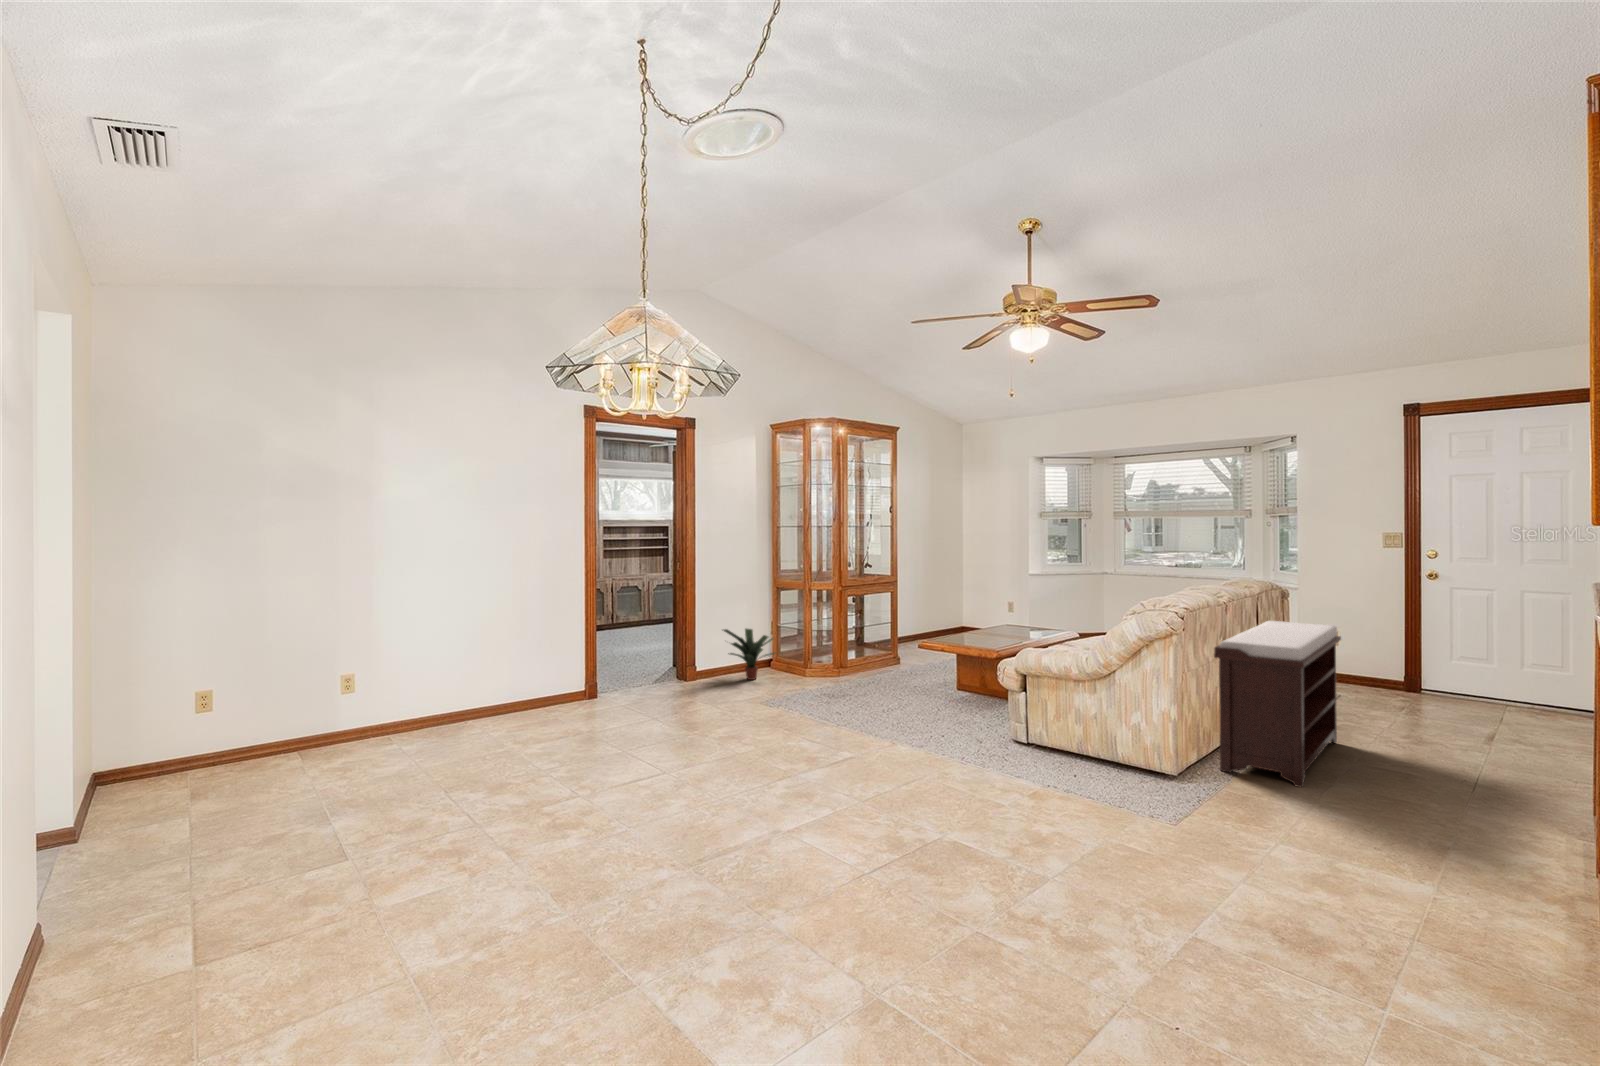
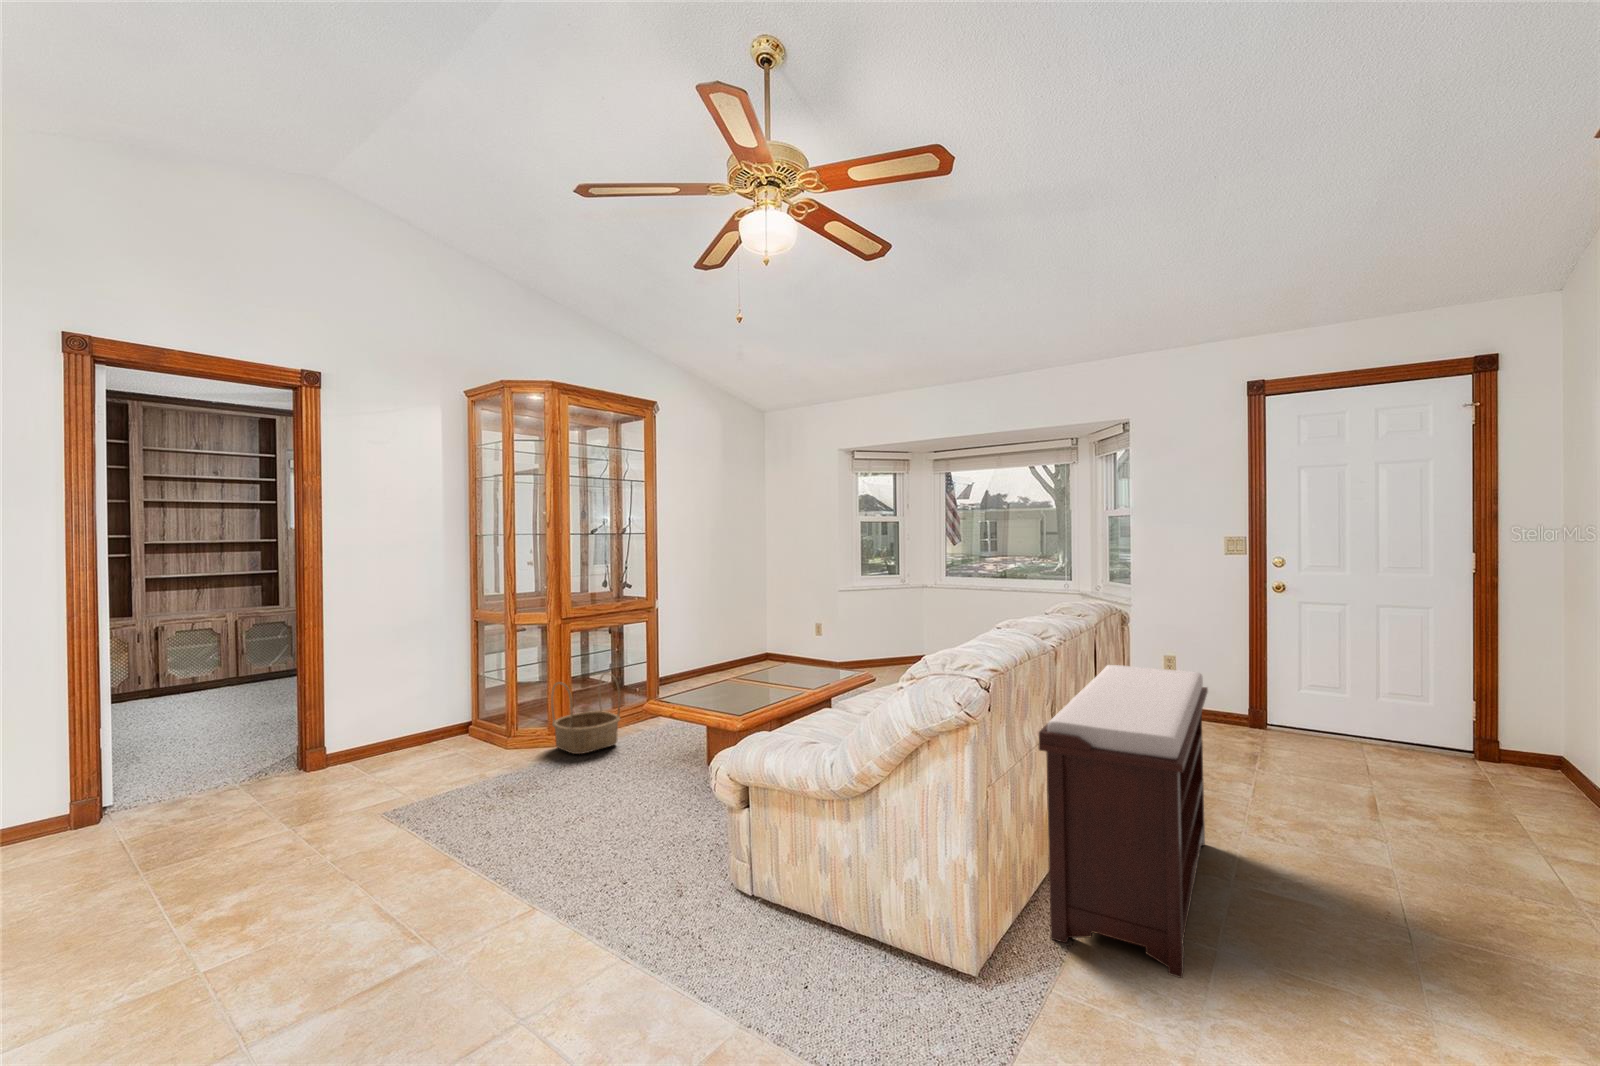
basket: none [839,626,887,681] -> present [551,673,620,754]
potted plant: present [724,629,775,680] -> none [363,683,457,760]

